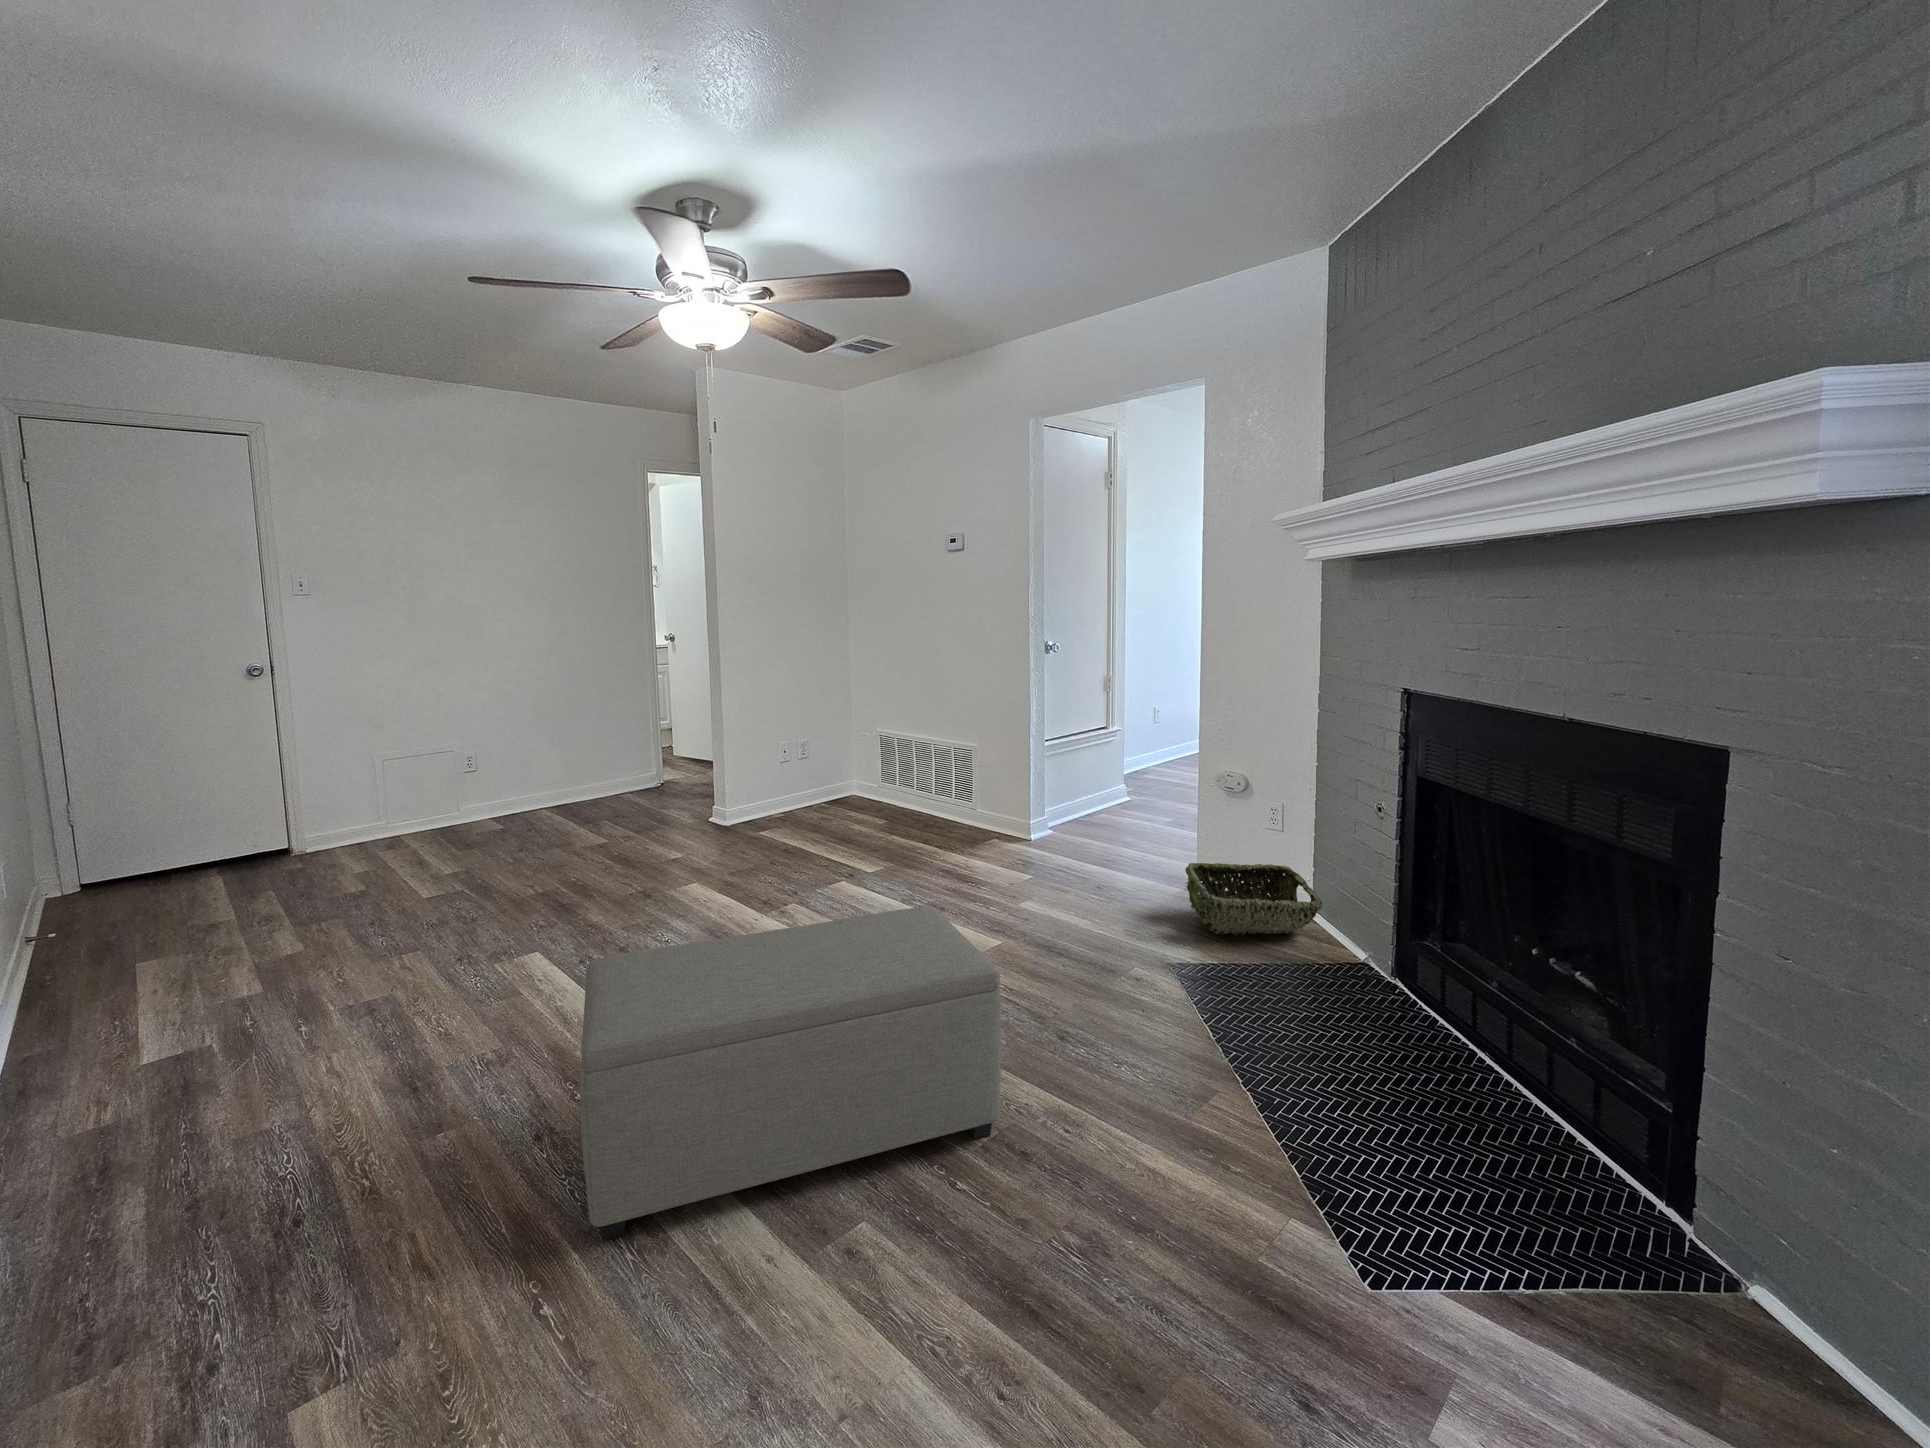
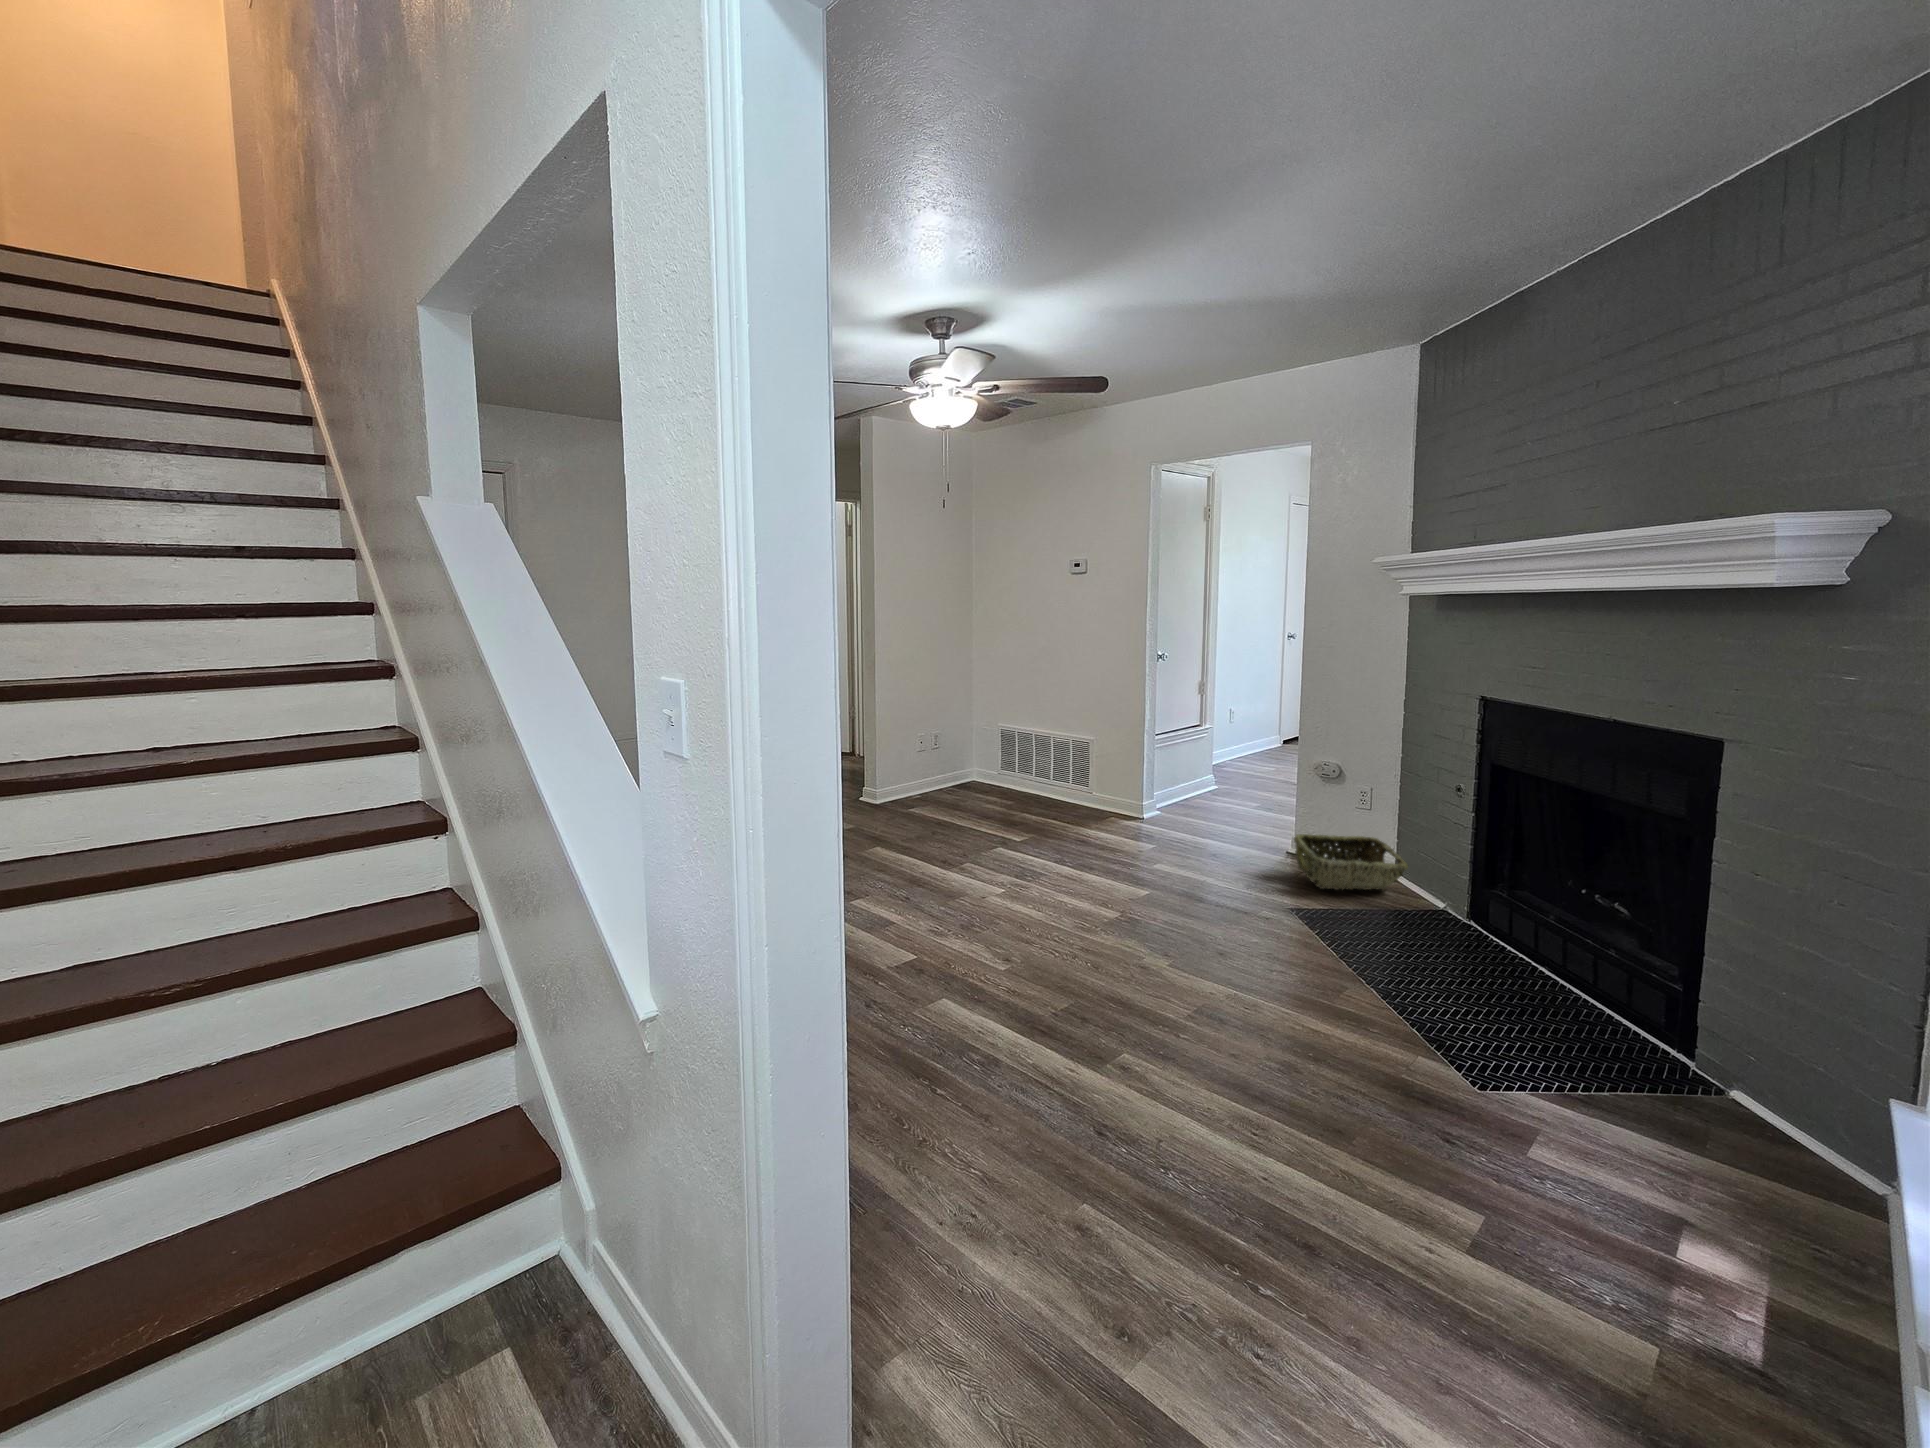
ottoman: present [580,907,1001,1240] -> none [909,853,1205,1059]

